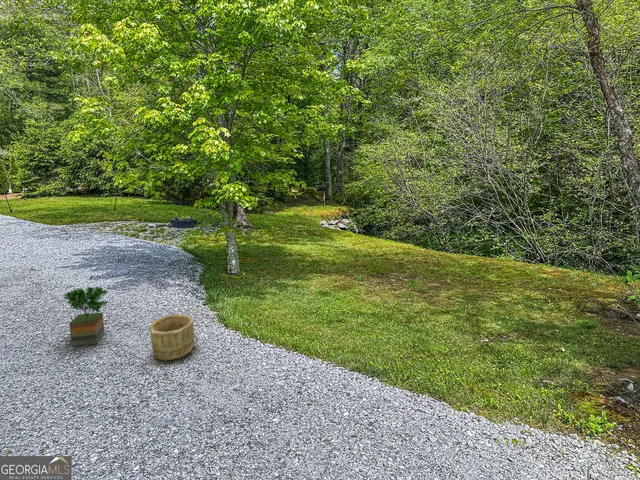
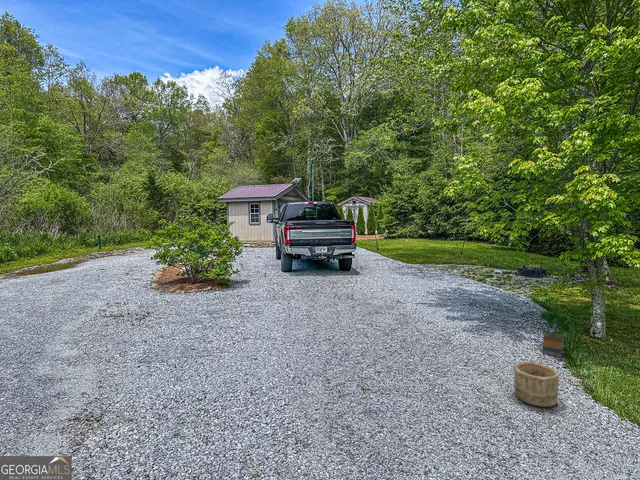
potted tree: present [64,286,108,346] -> present [540,312,572,357]

